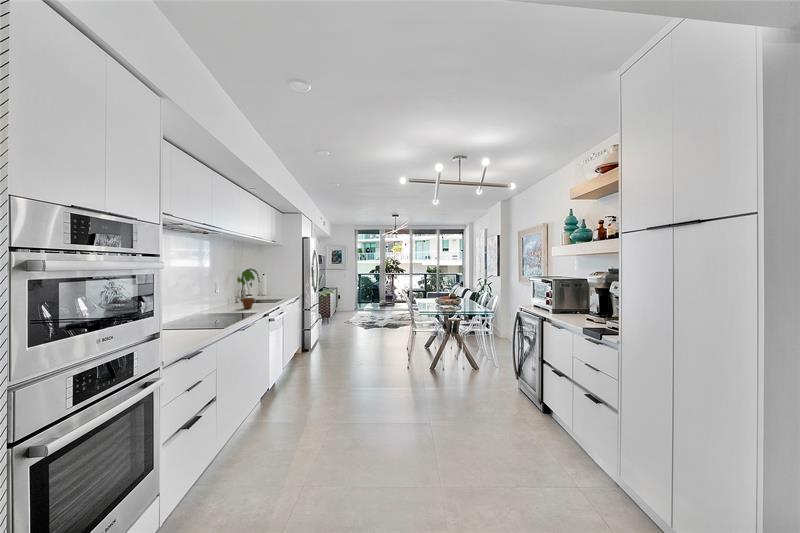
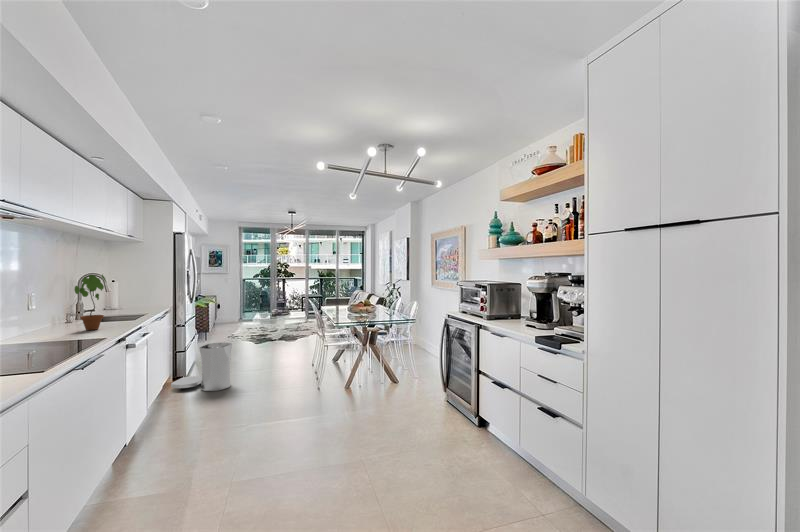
trash can: none [300,324,344,362] -> present [171,343,232,391]

